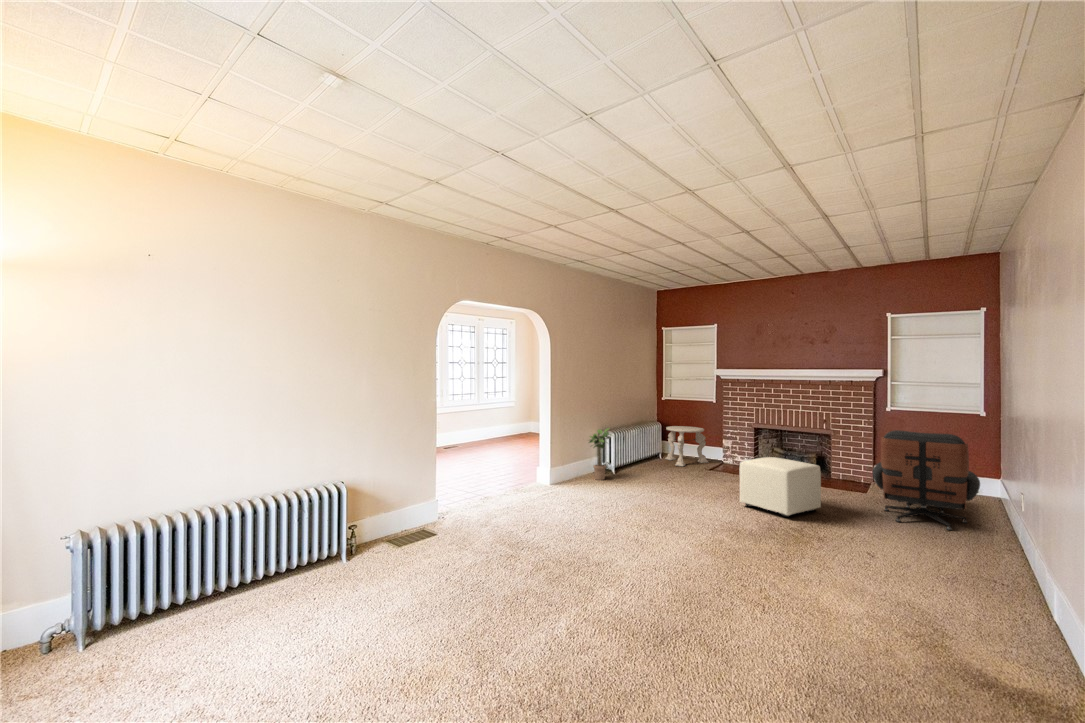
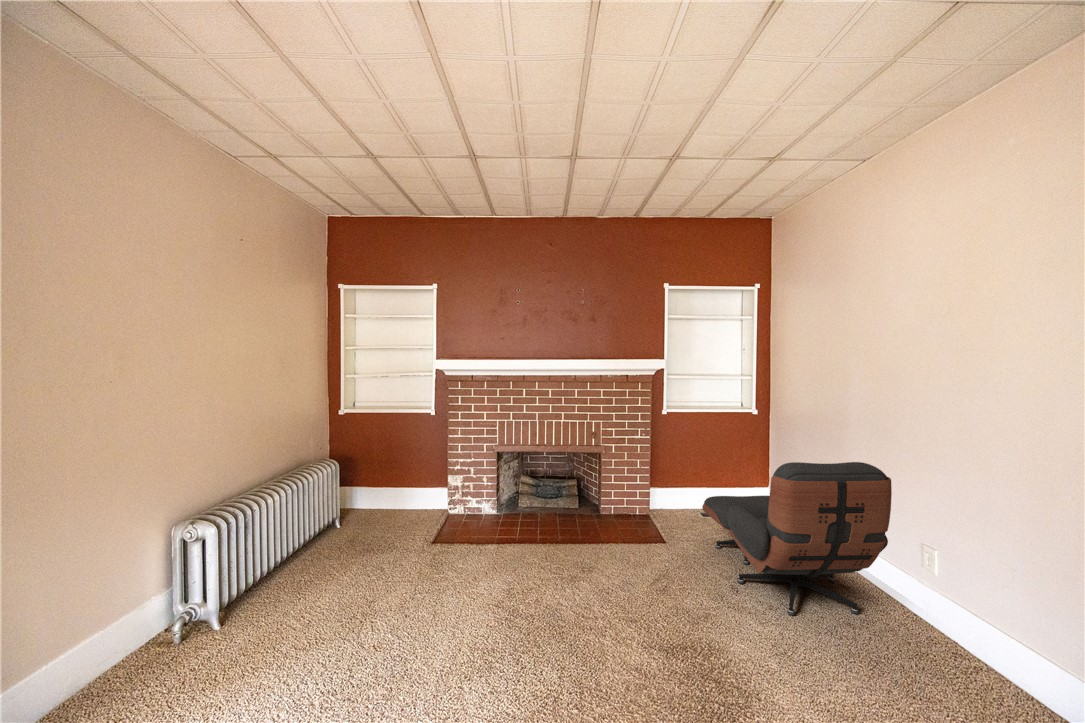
side table: present [665,426,709,467] -> none [345,458,424,540]
potted plant: present [589,428,610,480] -> none [132,512,226,671]
ottoman: present [739,457,821,517] -> none [561,529,687,688]

